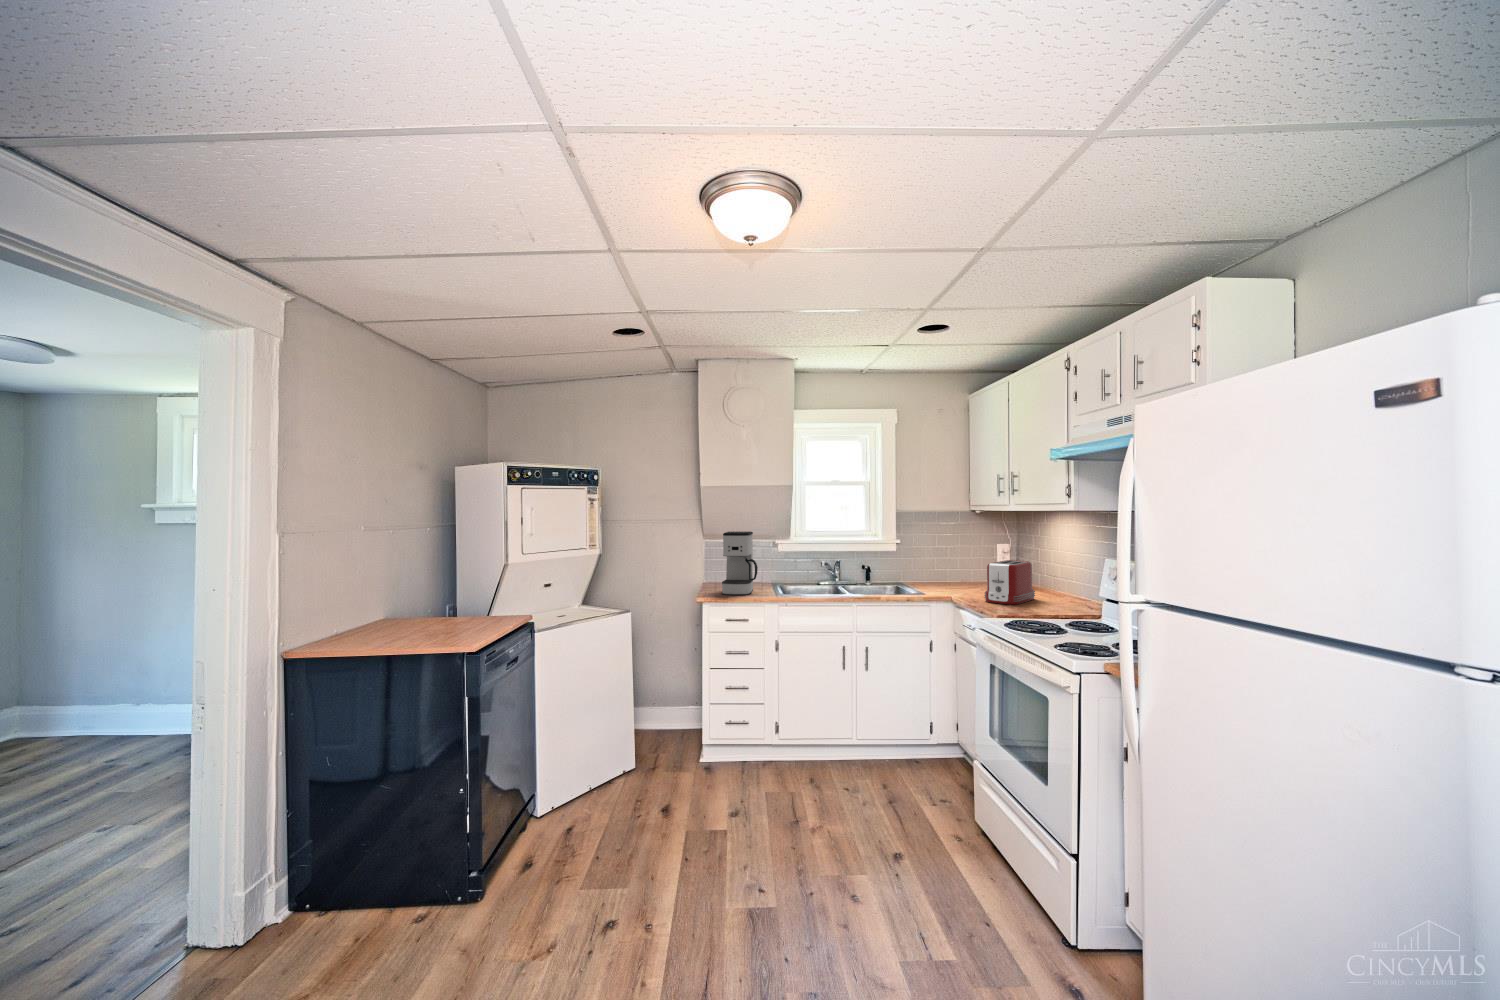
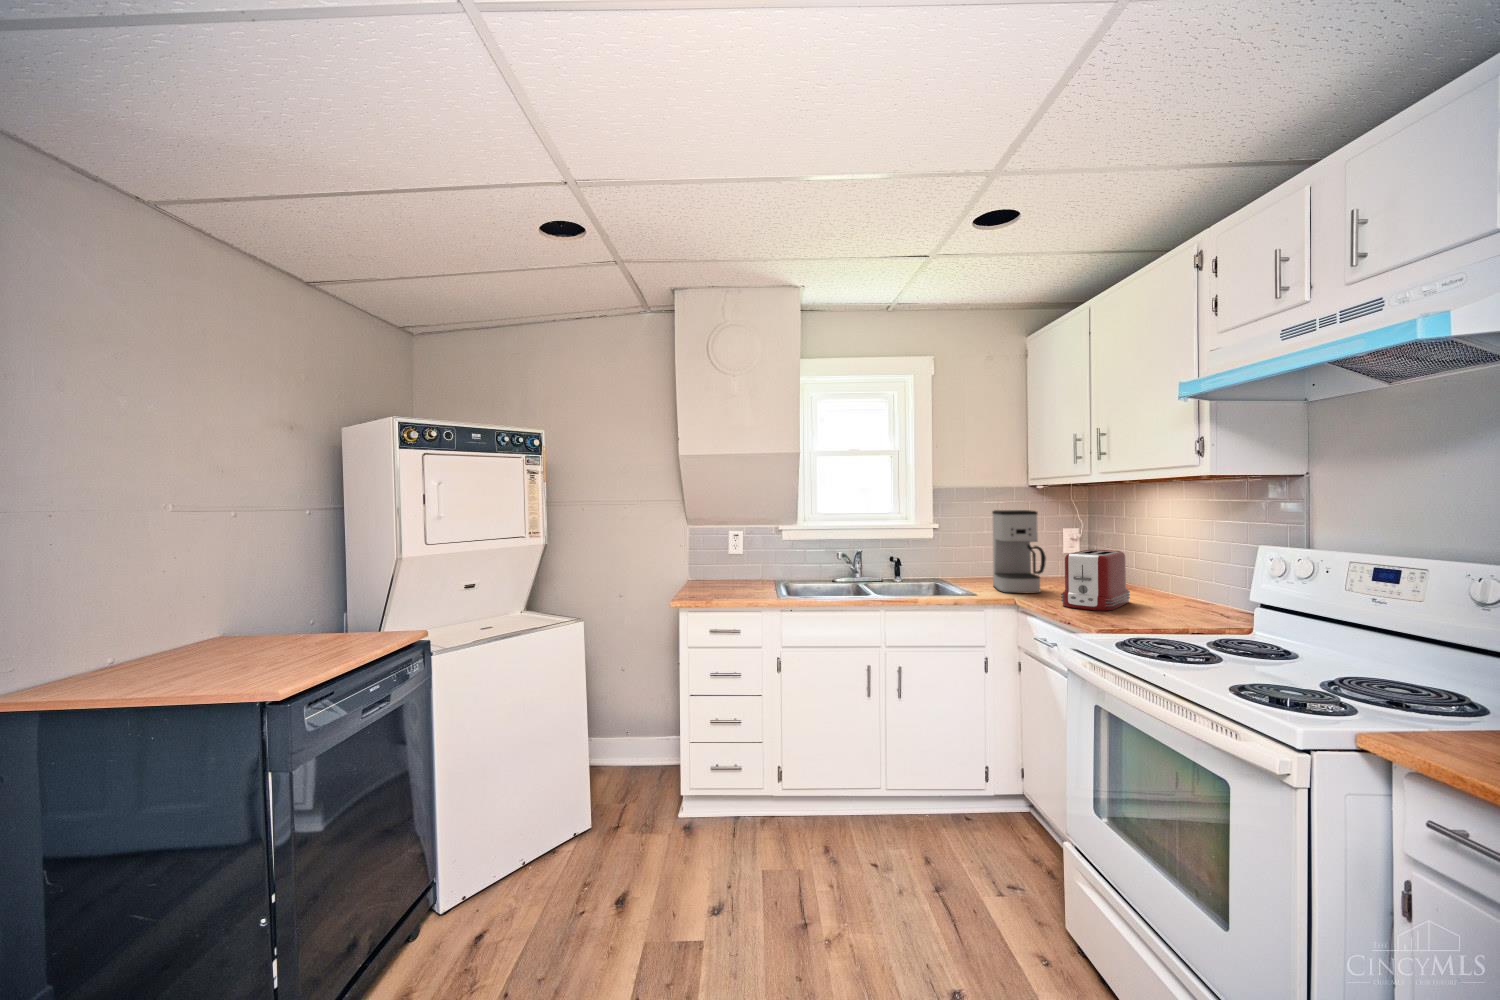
coffee maker: present [722,531,758,595] -> present [992,510,1046,593]

